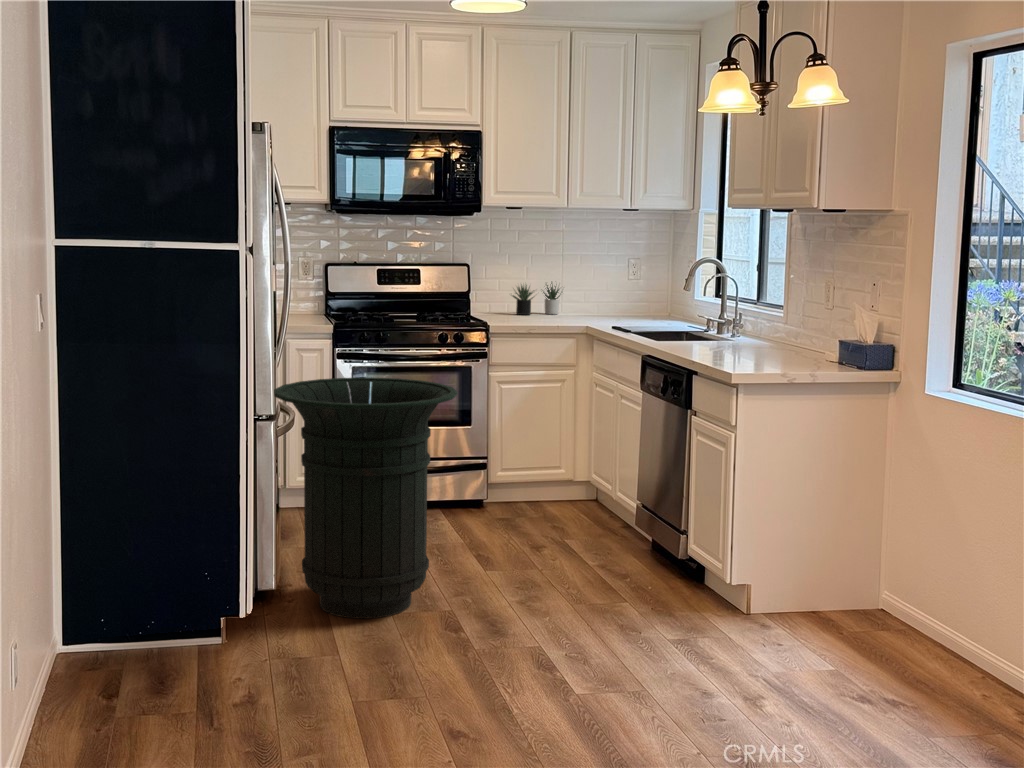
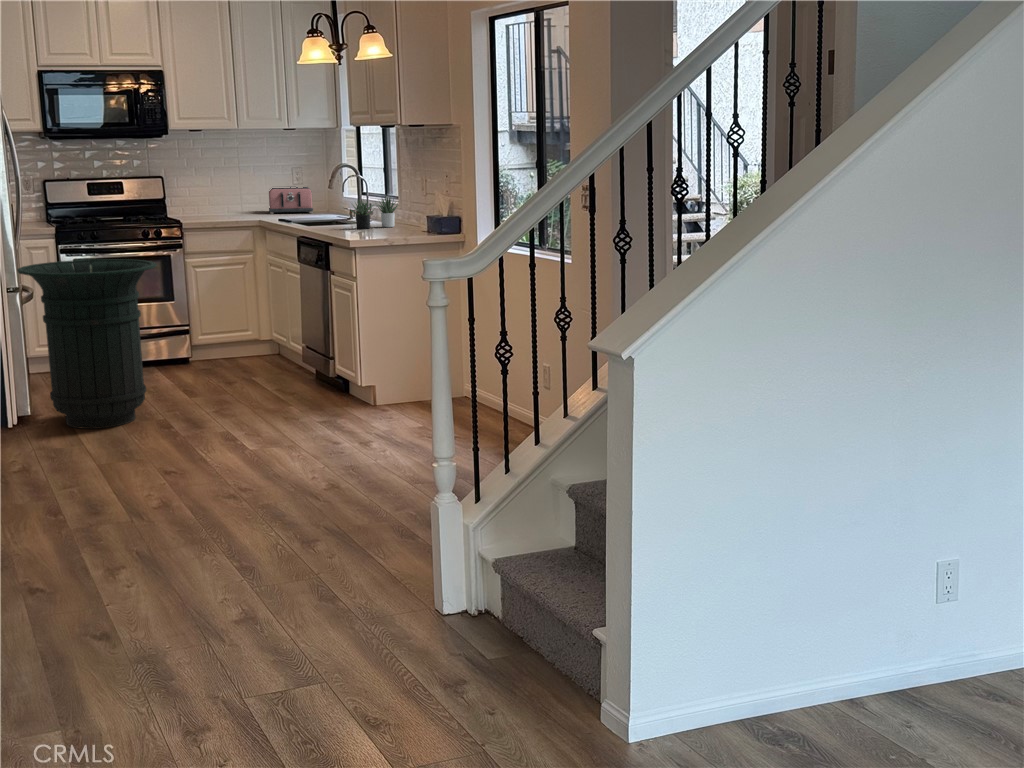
toaster: none [594,281,652,318] -> present [269,186,313,214]
succulent plant: present [512,282,561,315] -> present [351,197,397,229]

